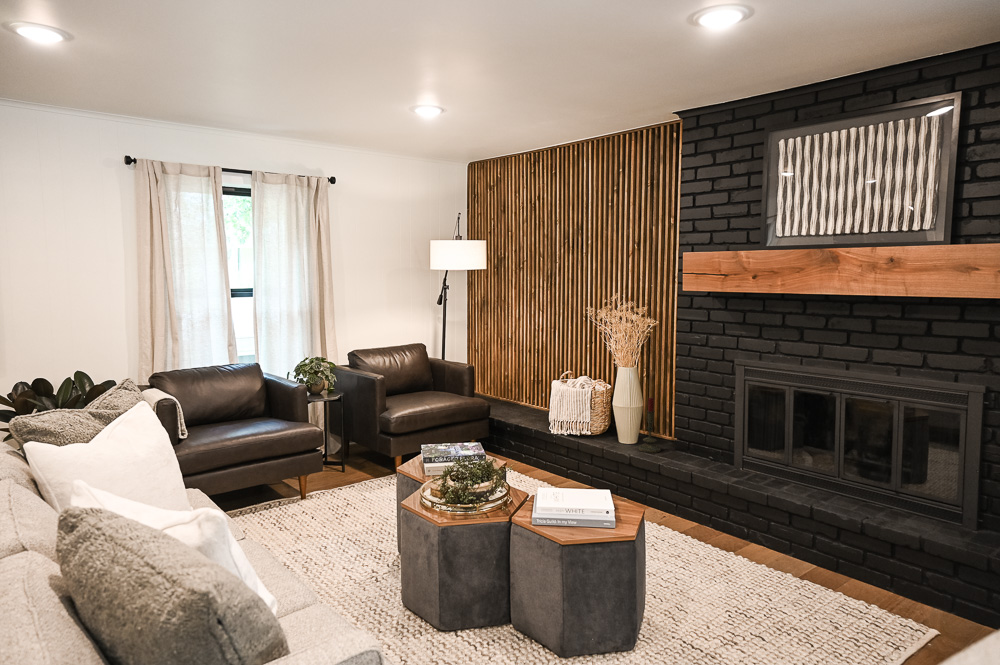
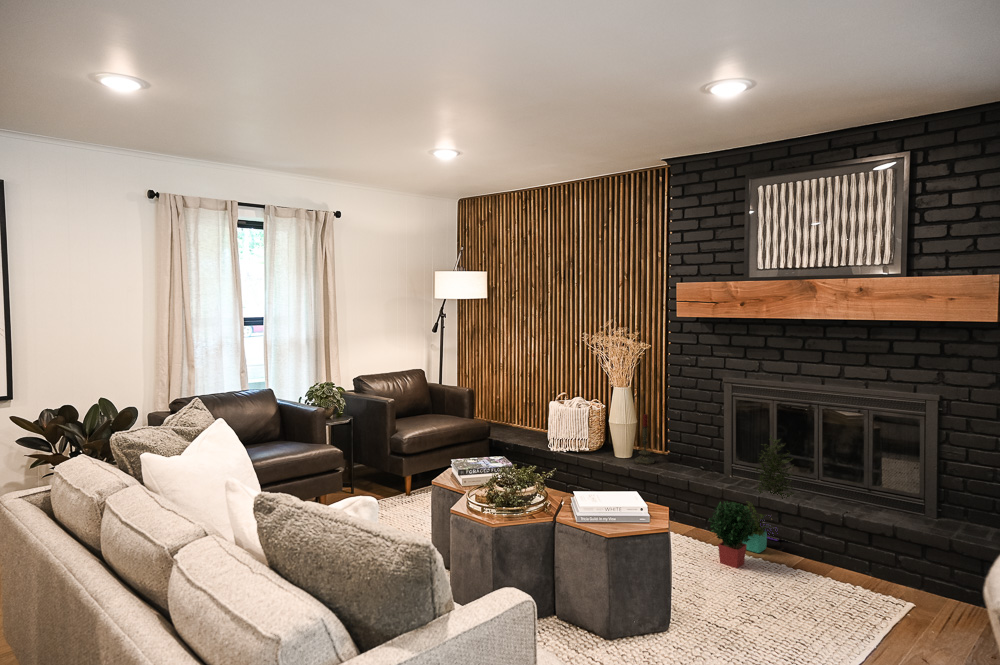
potted plant: none [703,425,814,577] -> present [708,435,795,568]

